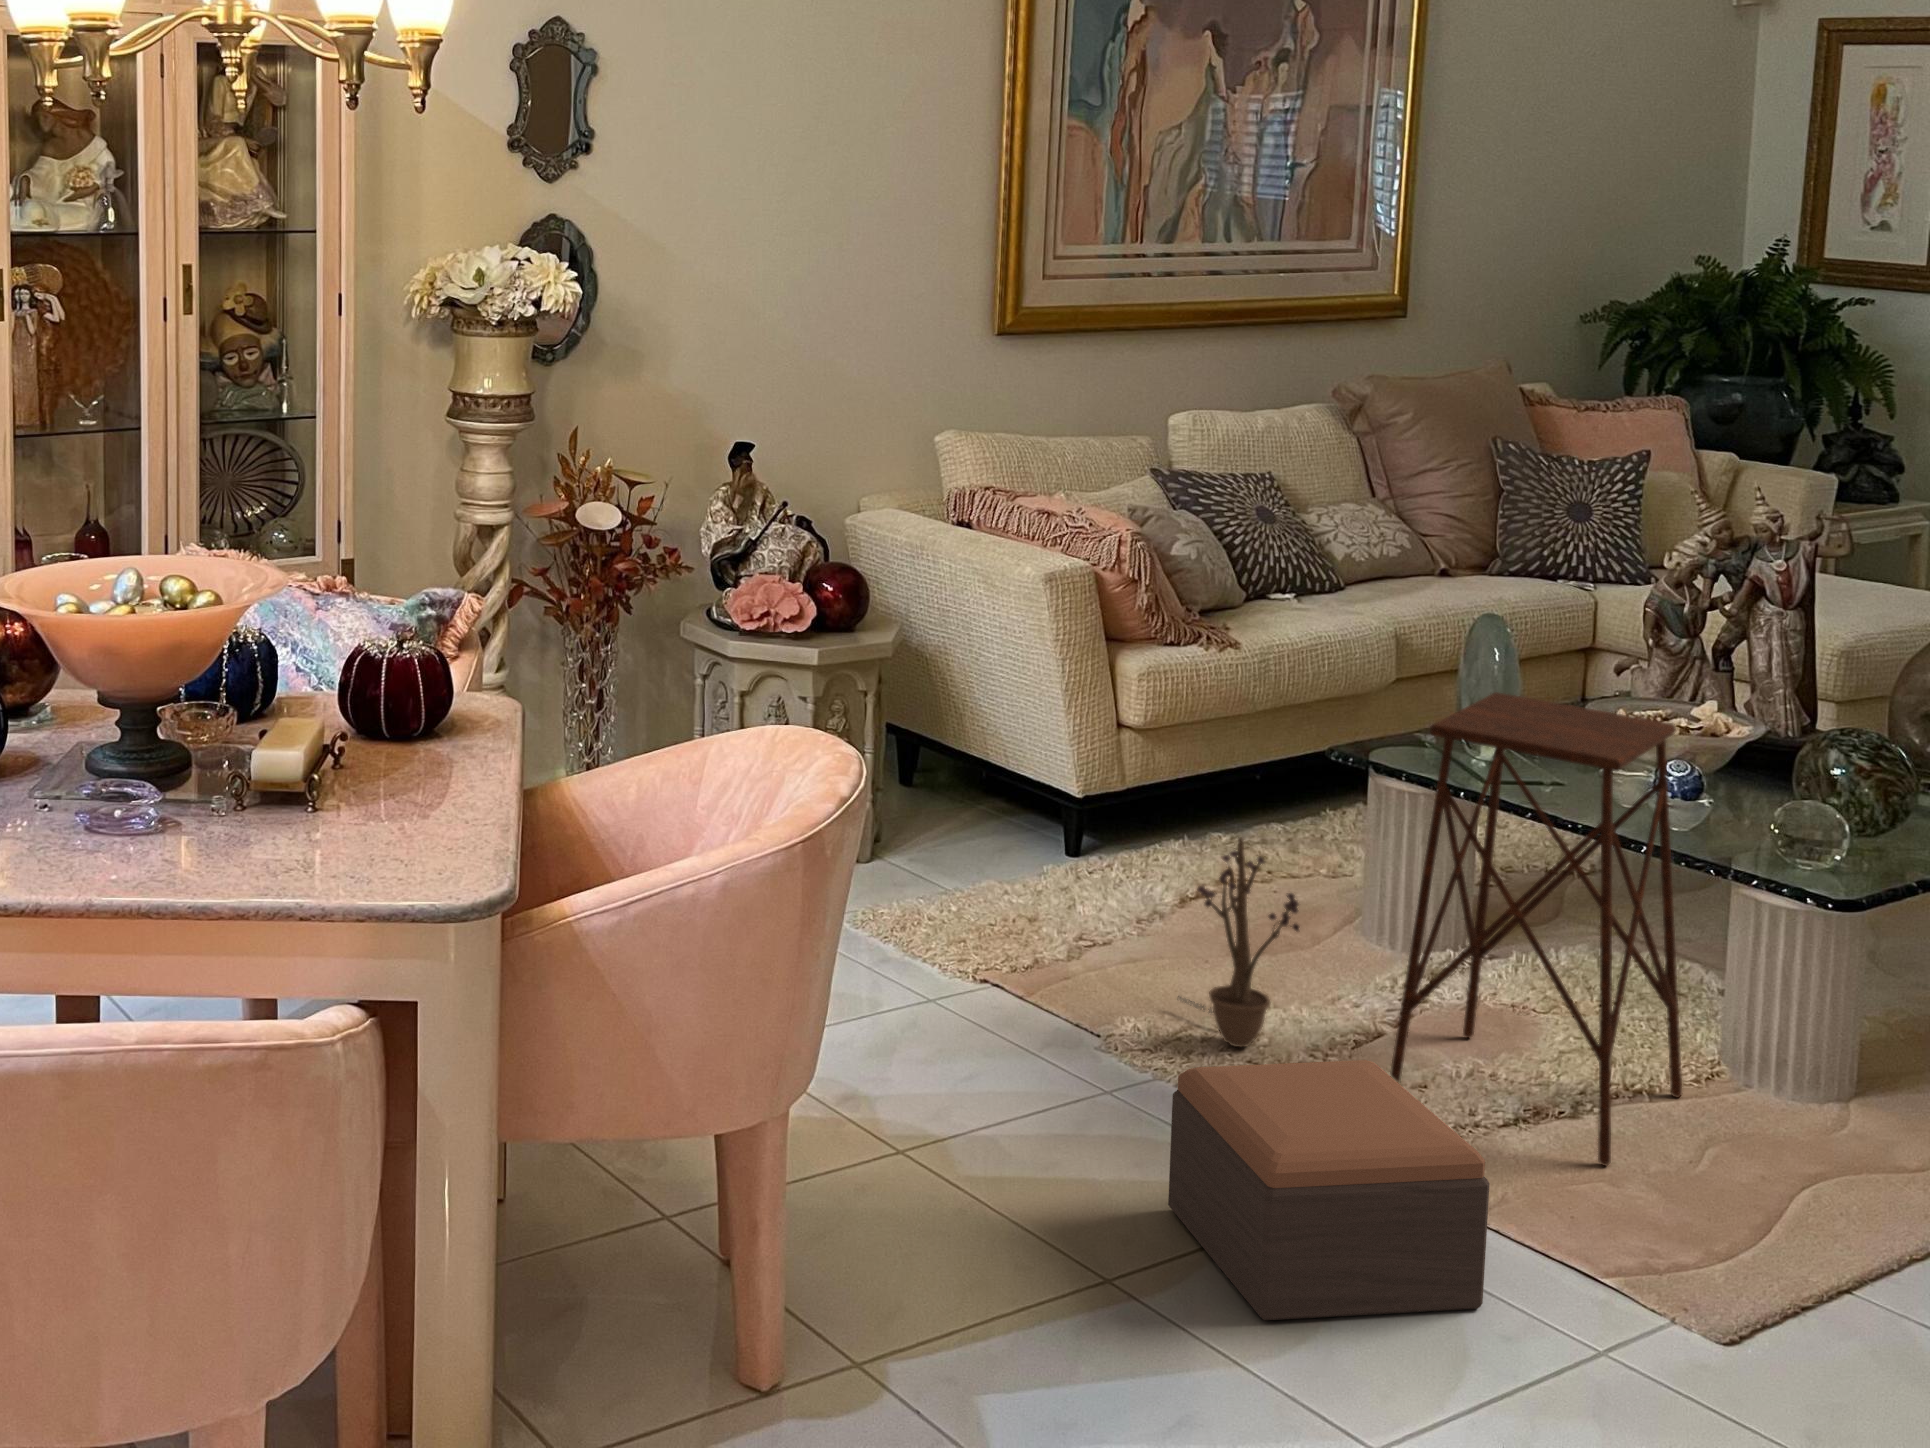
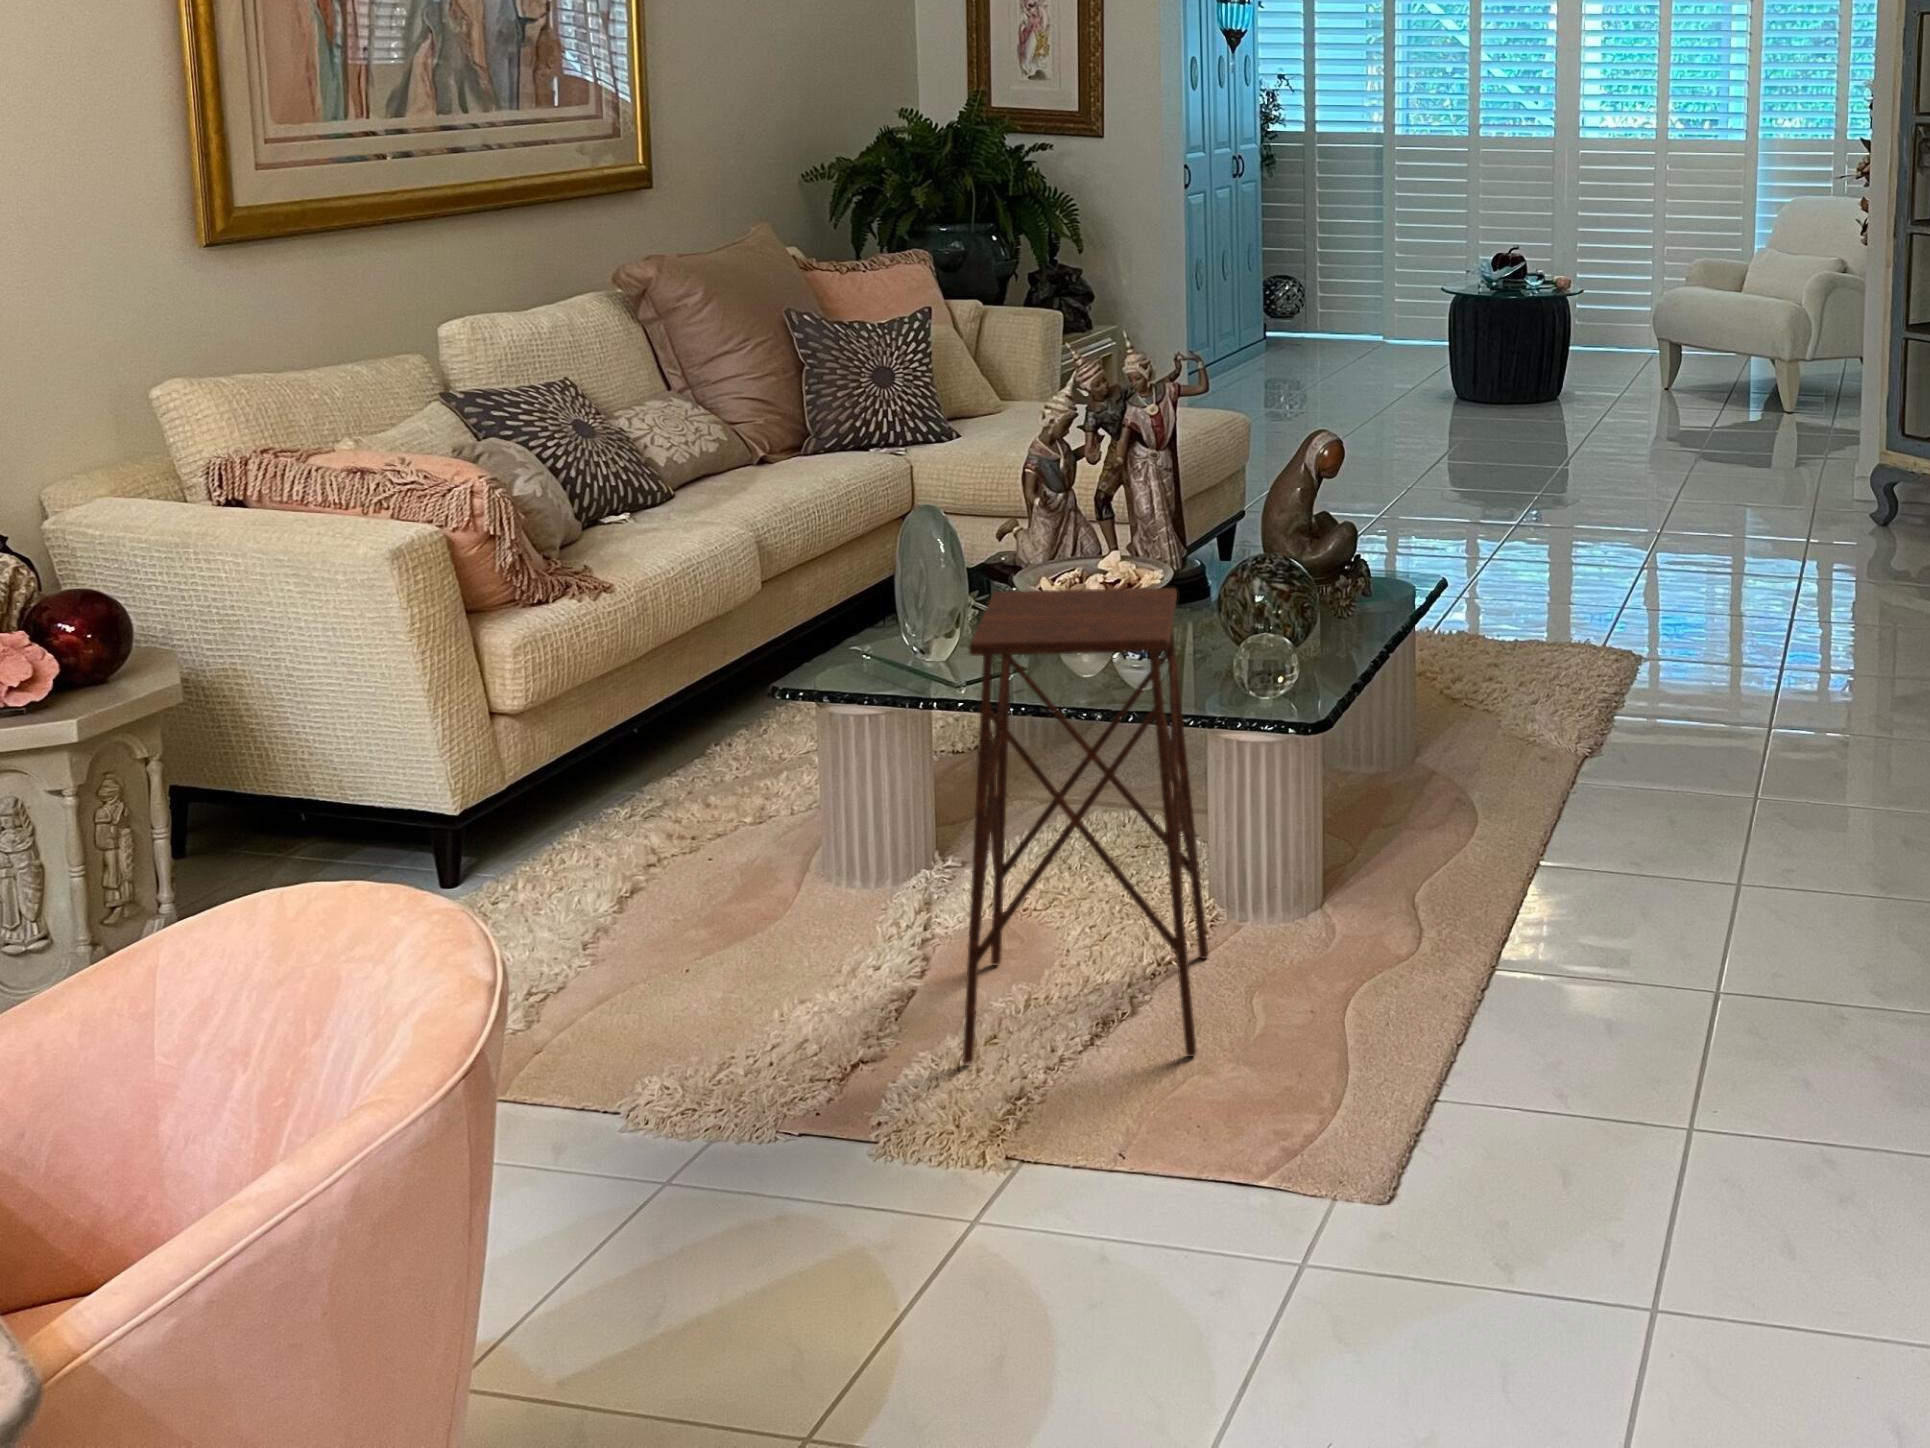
decorative plant: present [1177,837,1299,1047] -> none [688,822,845,1065]
footstool: present [1168,1060,1490,1320] -> none [815,1040,1185,1389]

